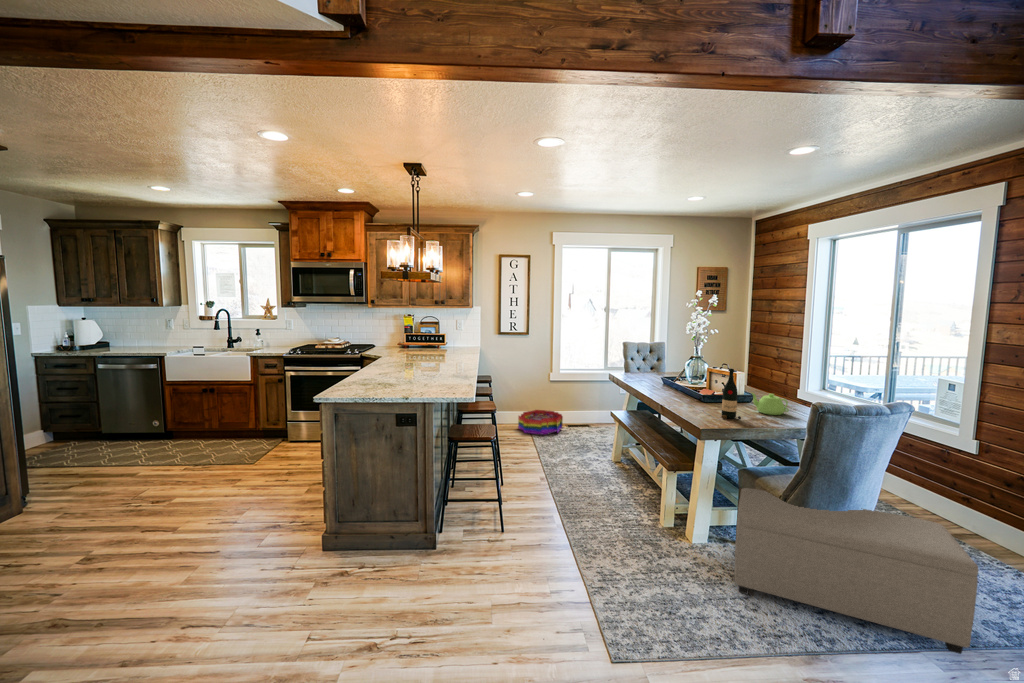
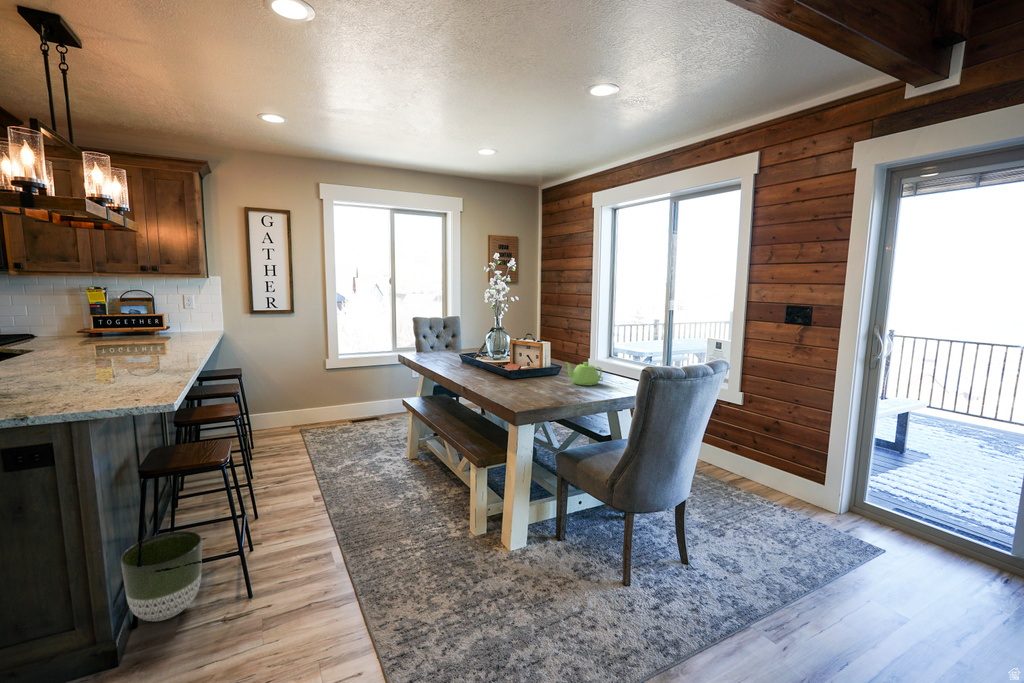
wine bottle: present [721,369,741,419] -> none [539,334,561,394]
storage bin: present [518,410,563,435] -> none [280,406,343,439]
planter: none [445,480,483,531] -> present [121,531,202,621]
ottoman: present [735,488,978,654] -> none [561,474,794,615]

